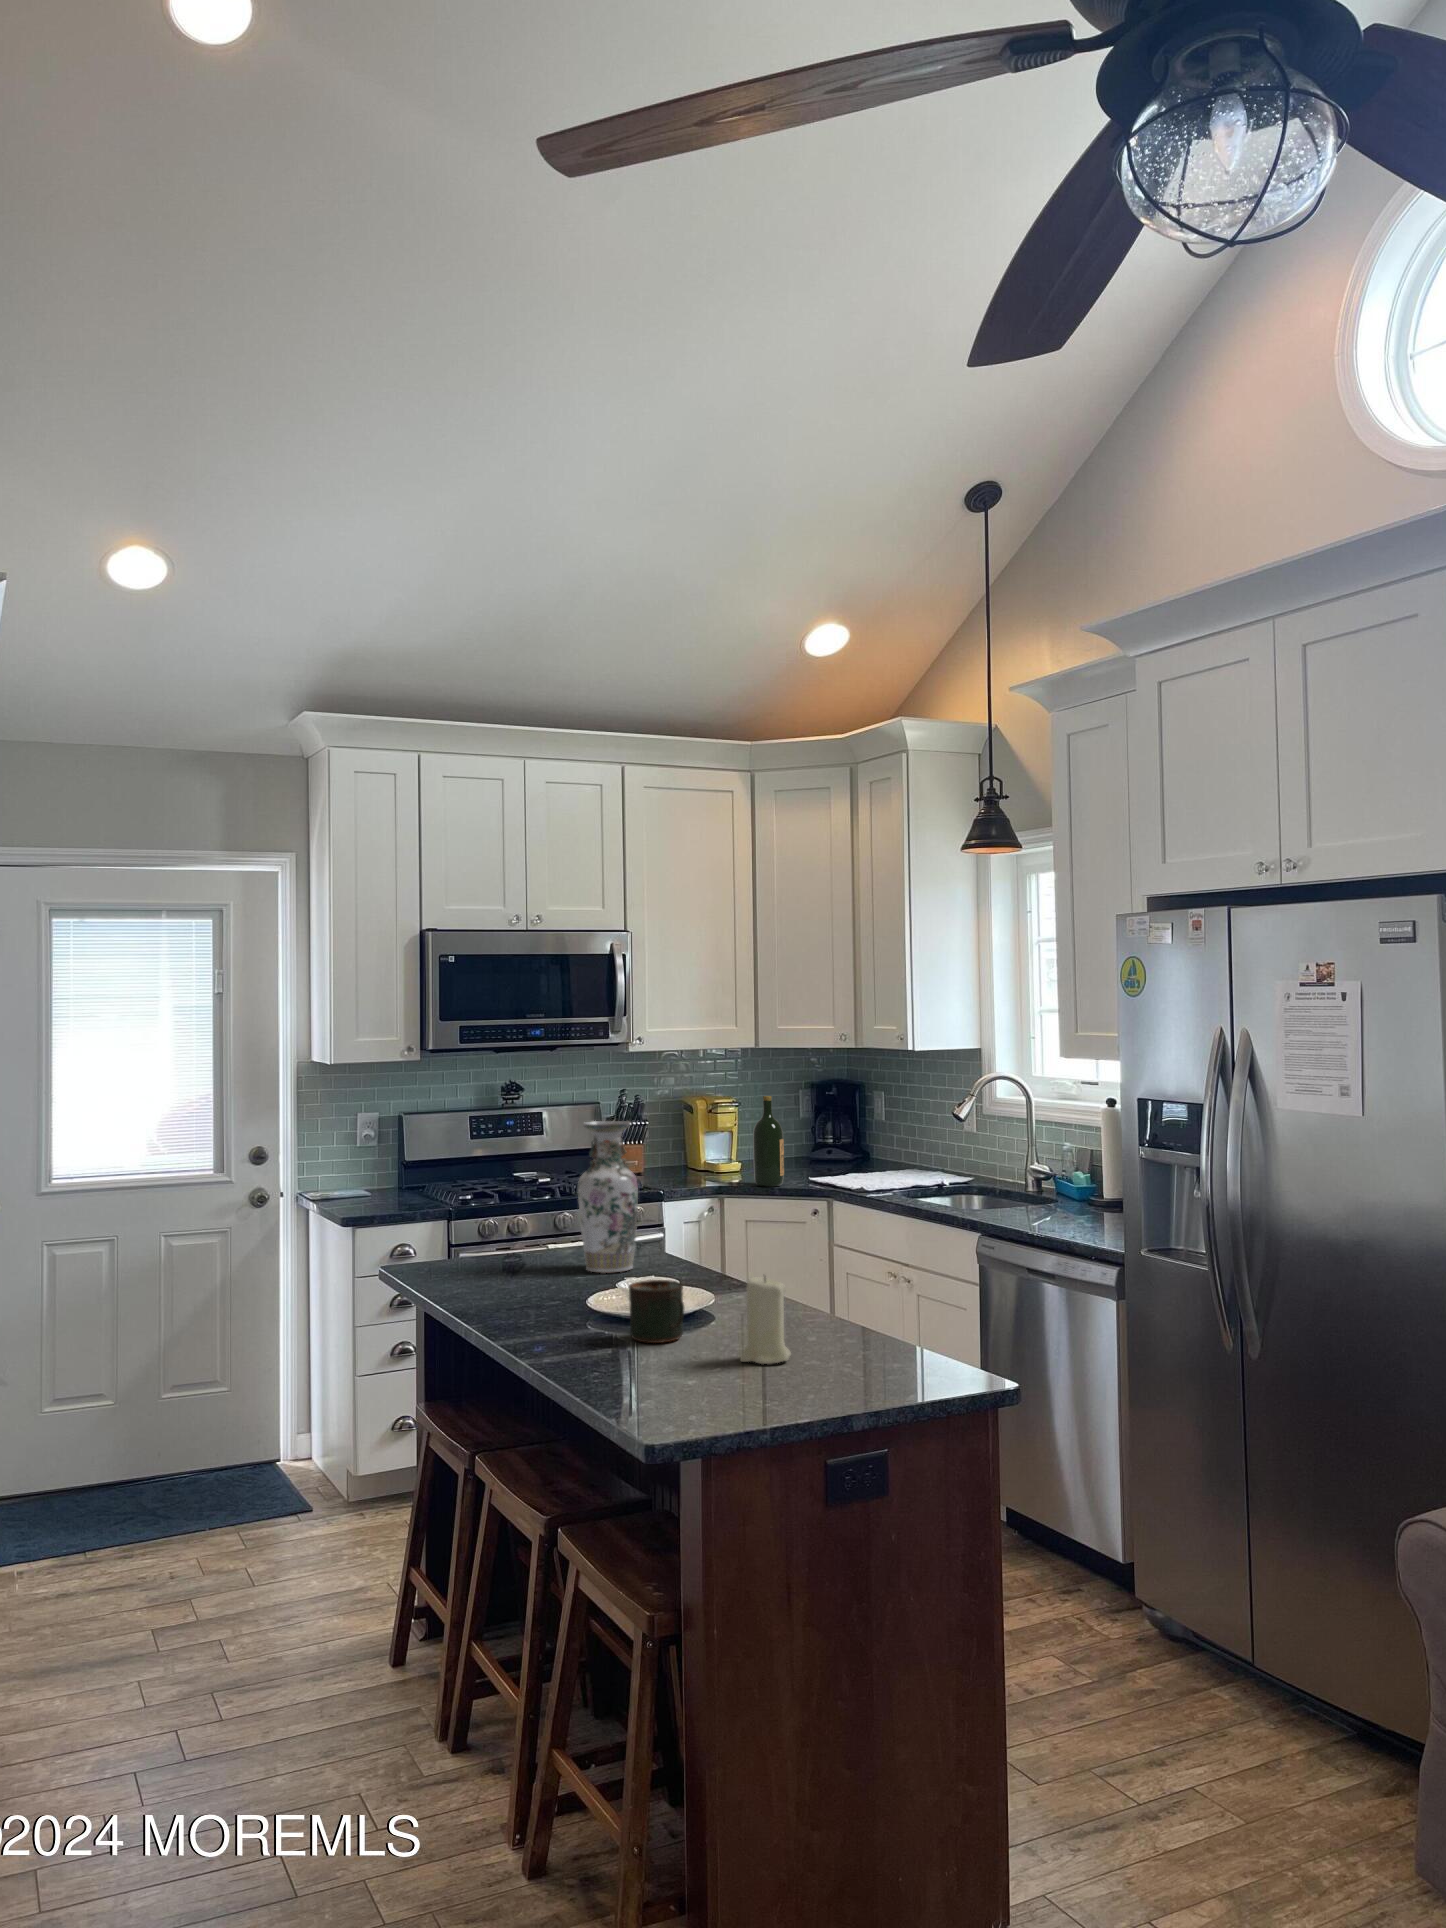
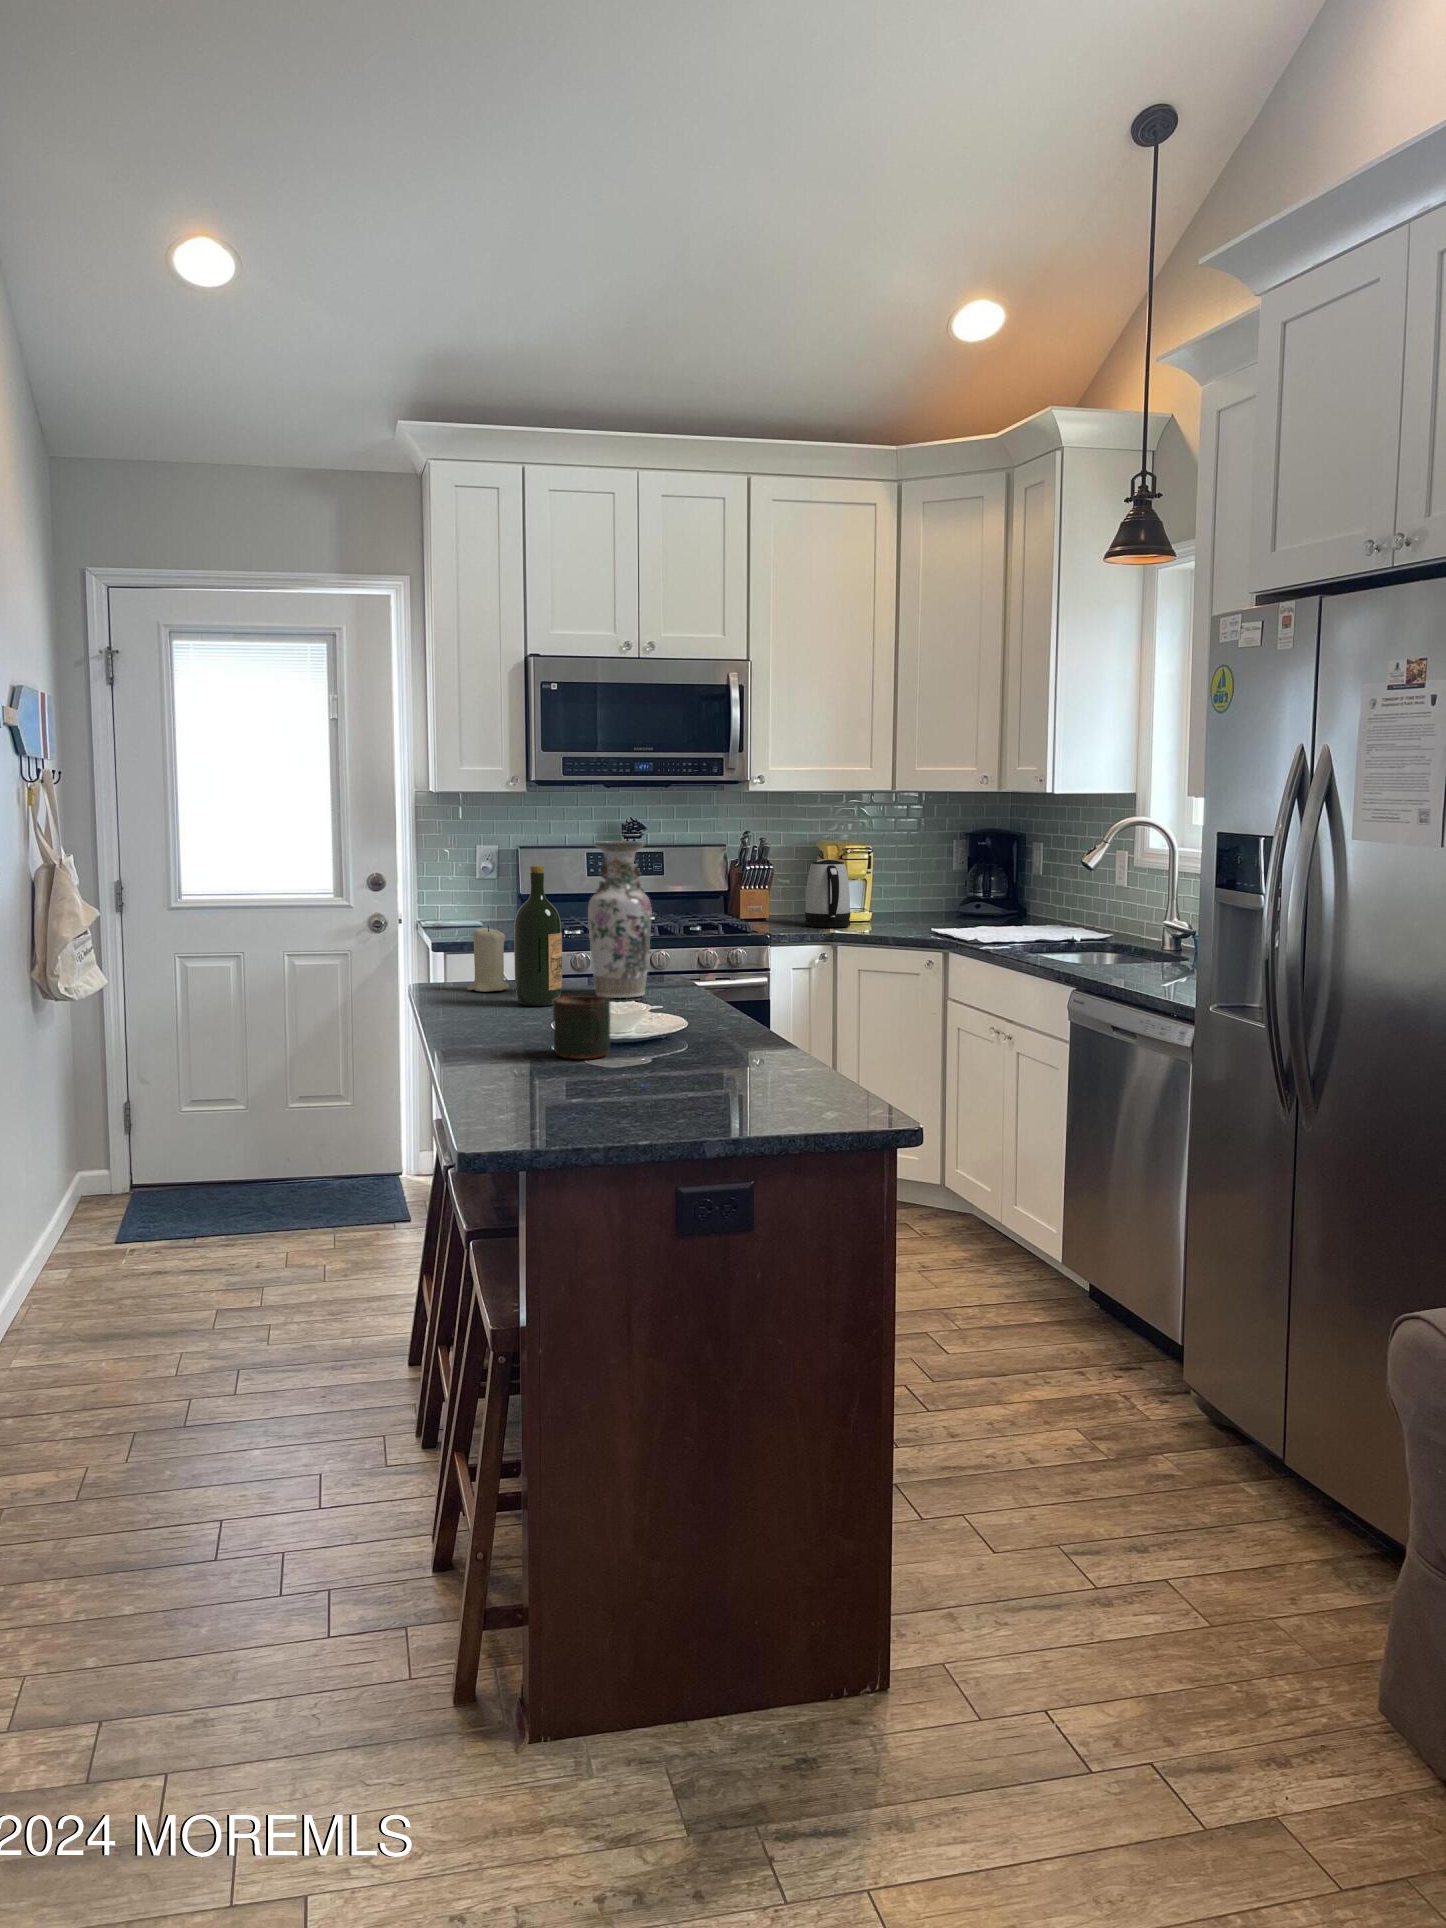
wine bottle: present [753,1096,784,1187] -> present [514,866,562,1006]
kettle: none [685,1116,728,1181] -> present [805,859,851,927]
candle: present [740,1277,791,1364] -> present [467,926,509,992]

